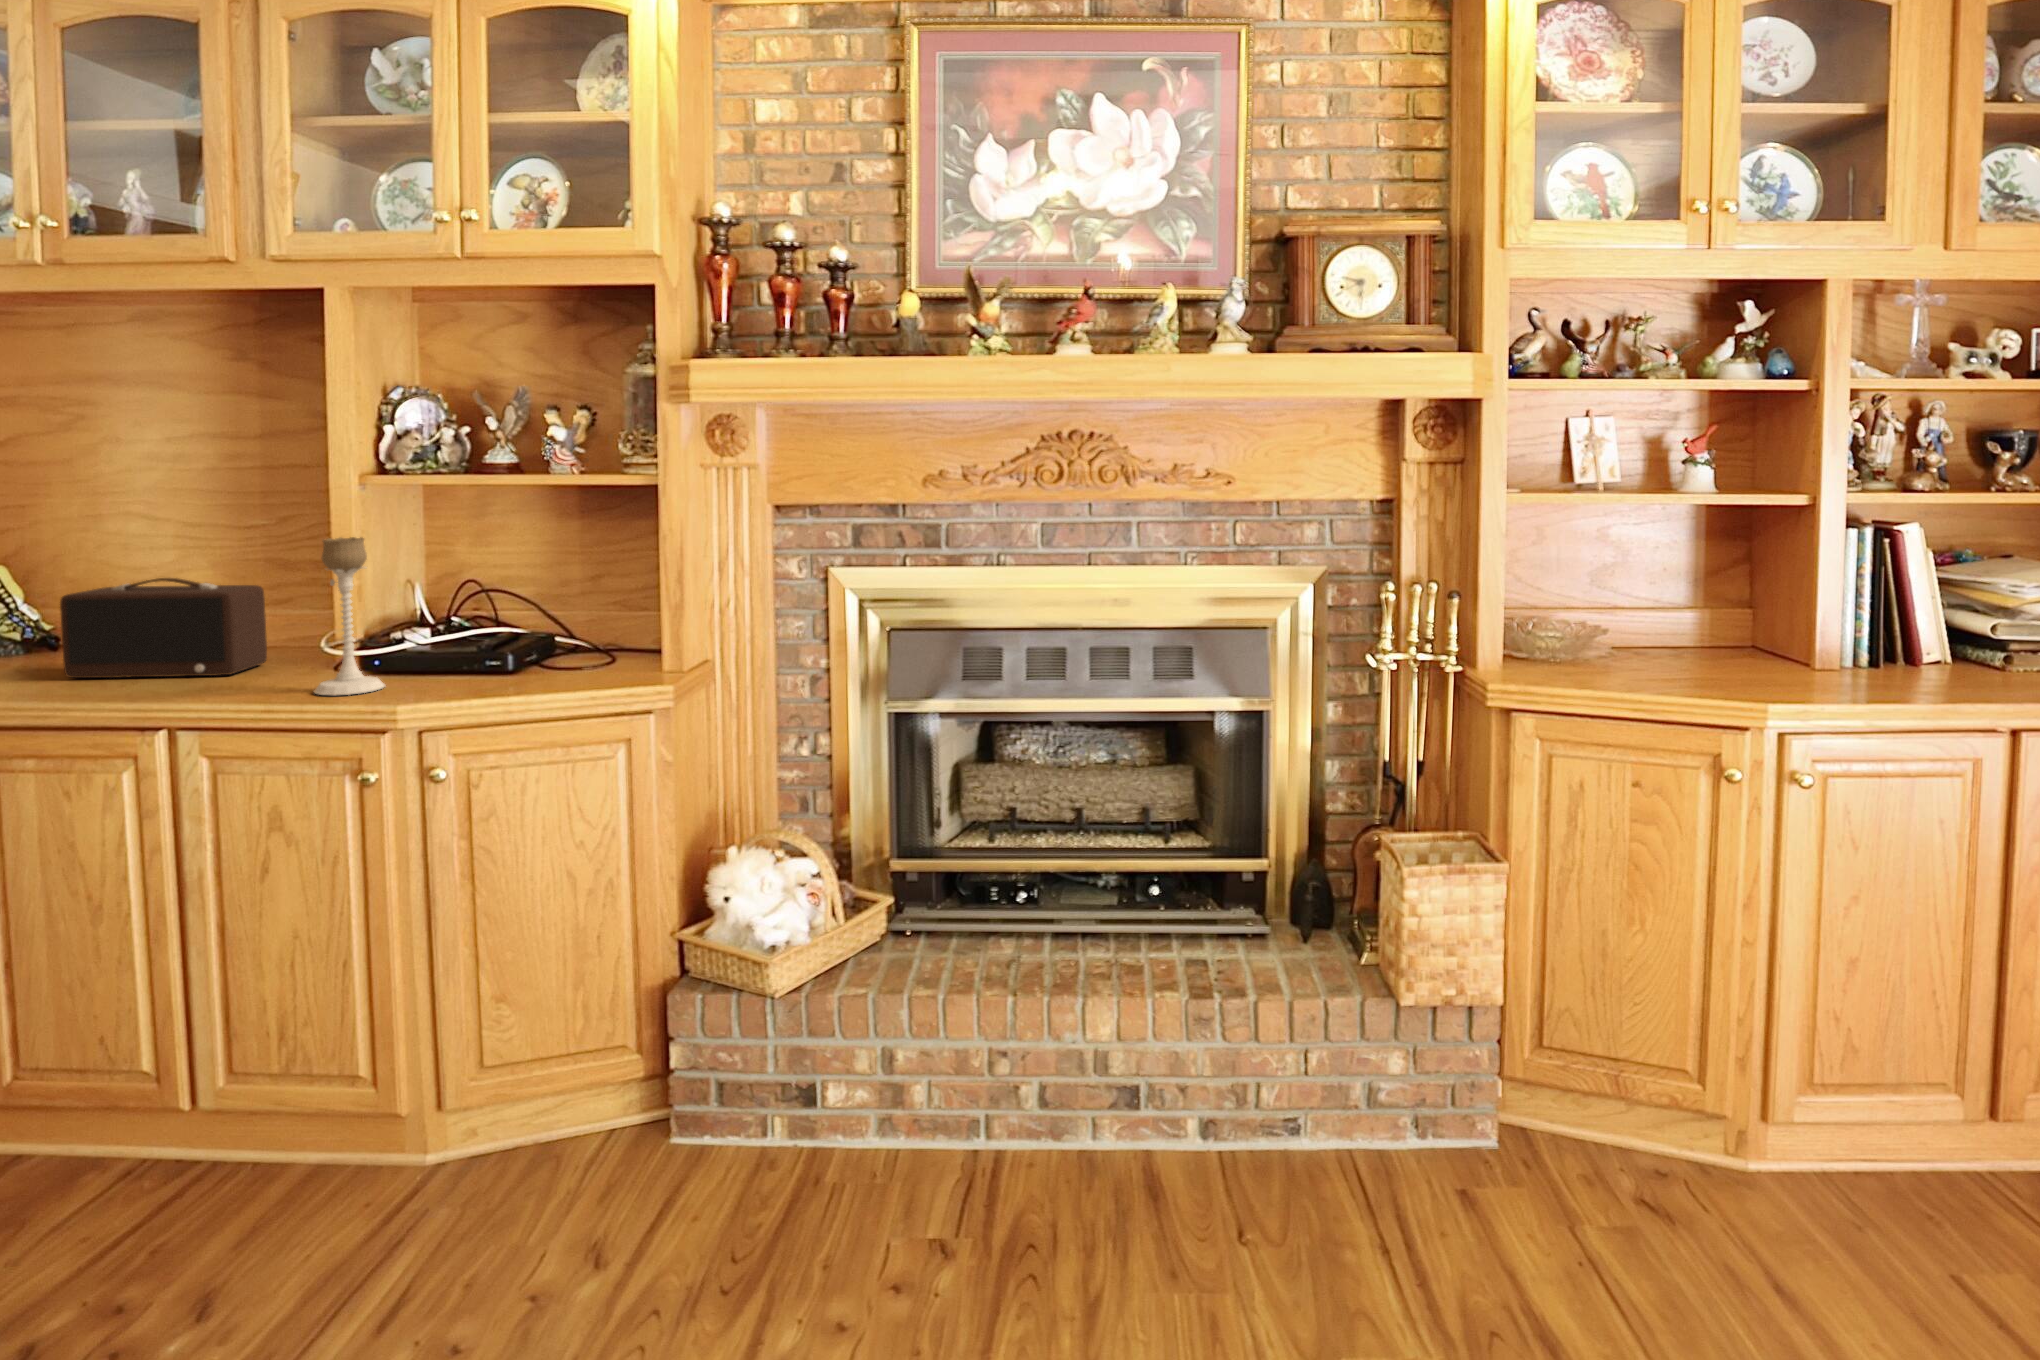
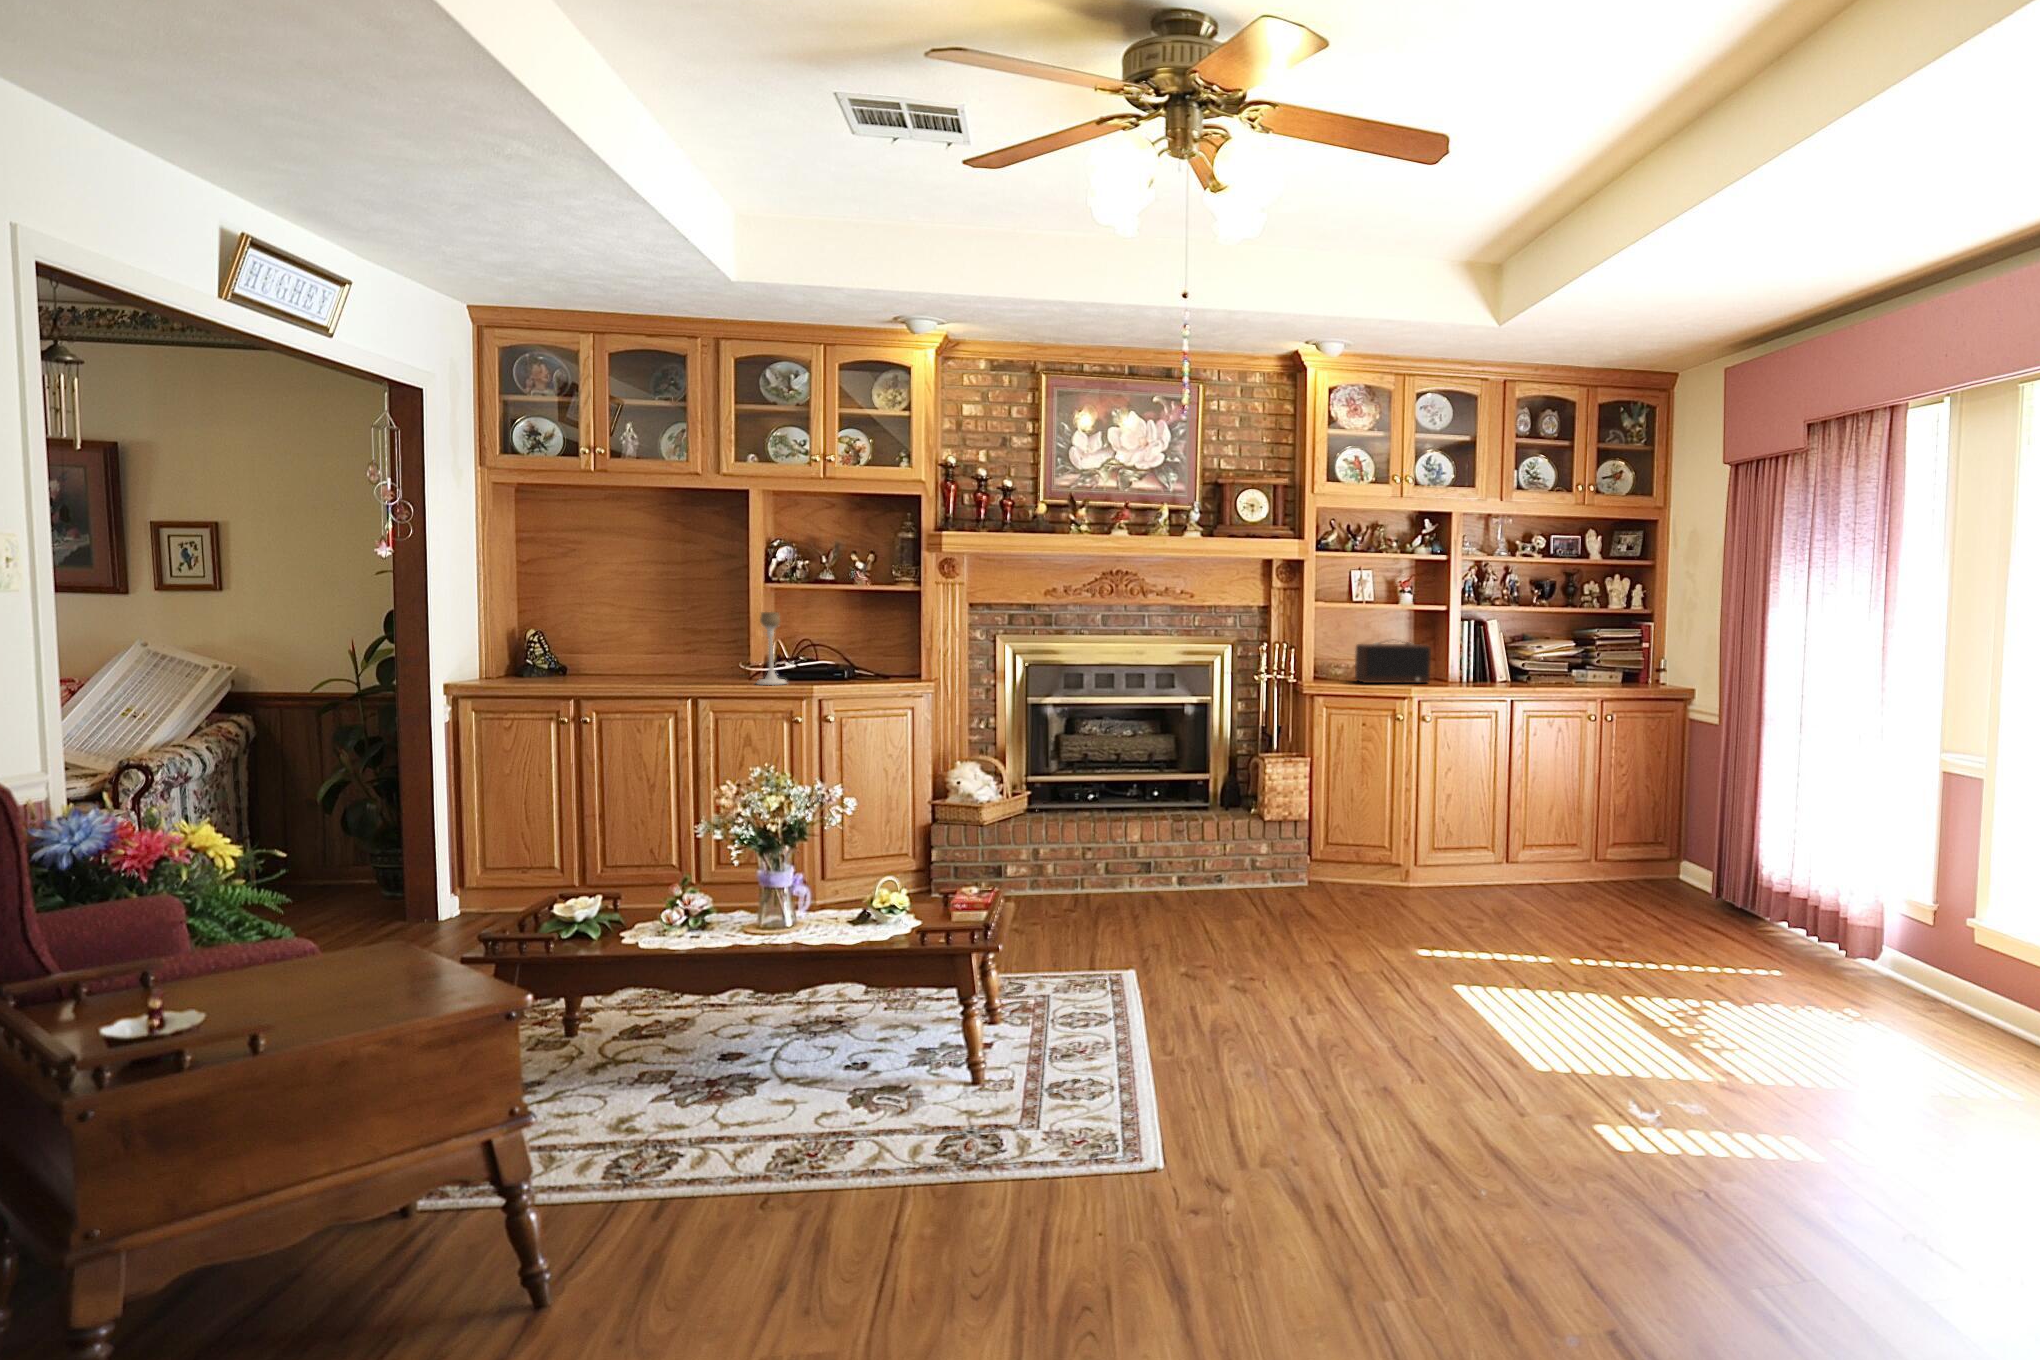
speaker: present [60,578,267,678] -> present [1355,642,1431,683]

